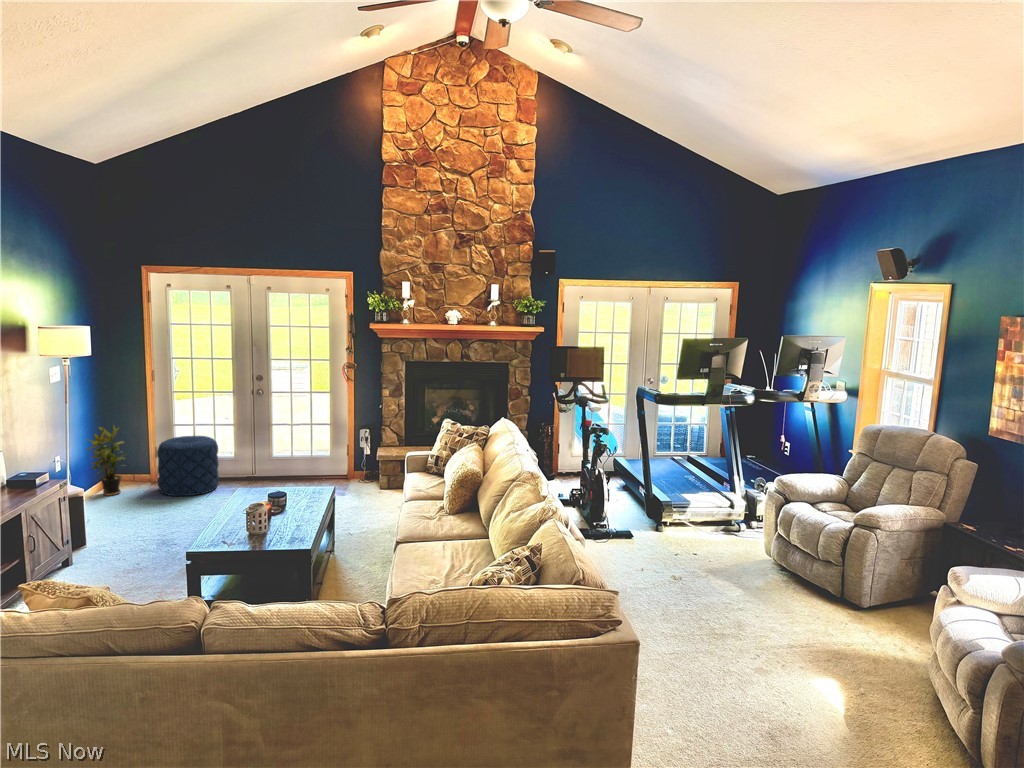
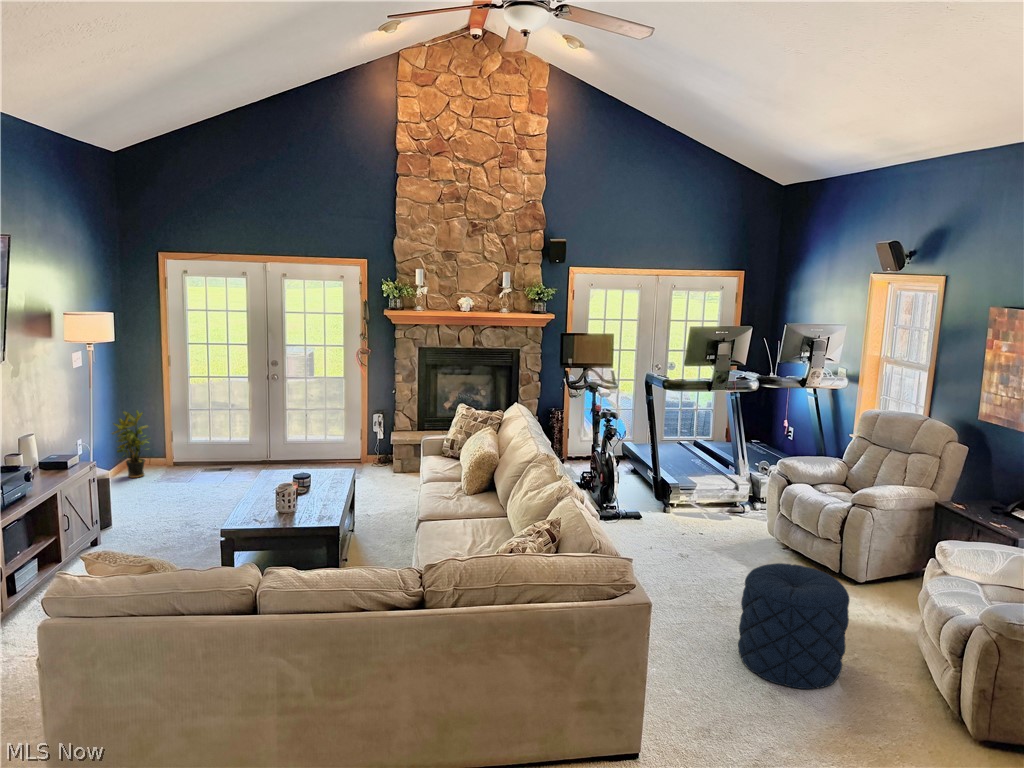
pouf: present [157,436,219,496] -> present [738,563,849,689]

